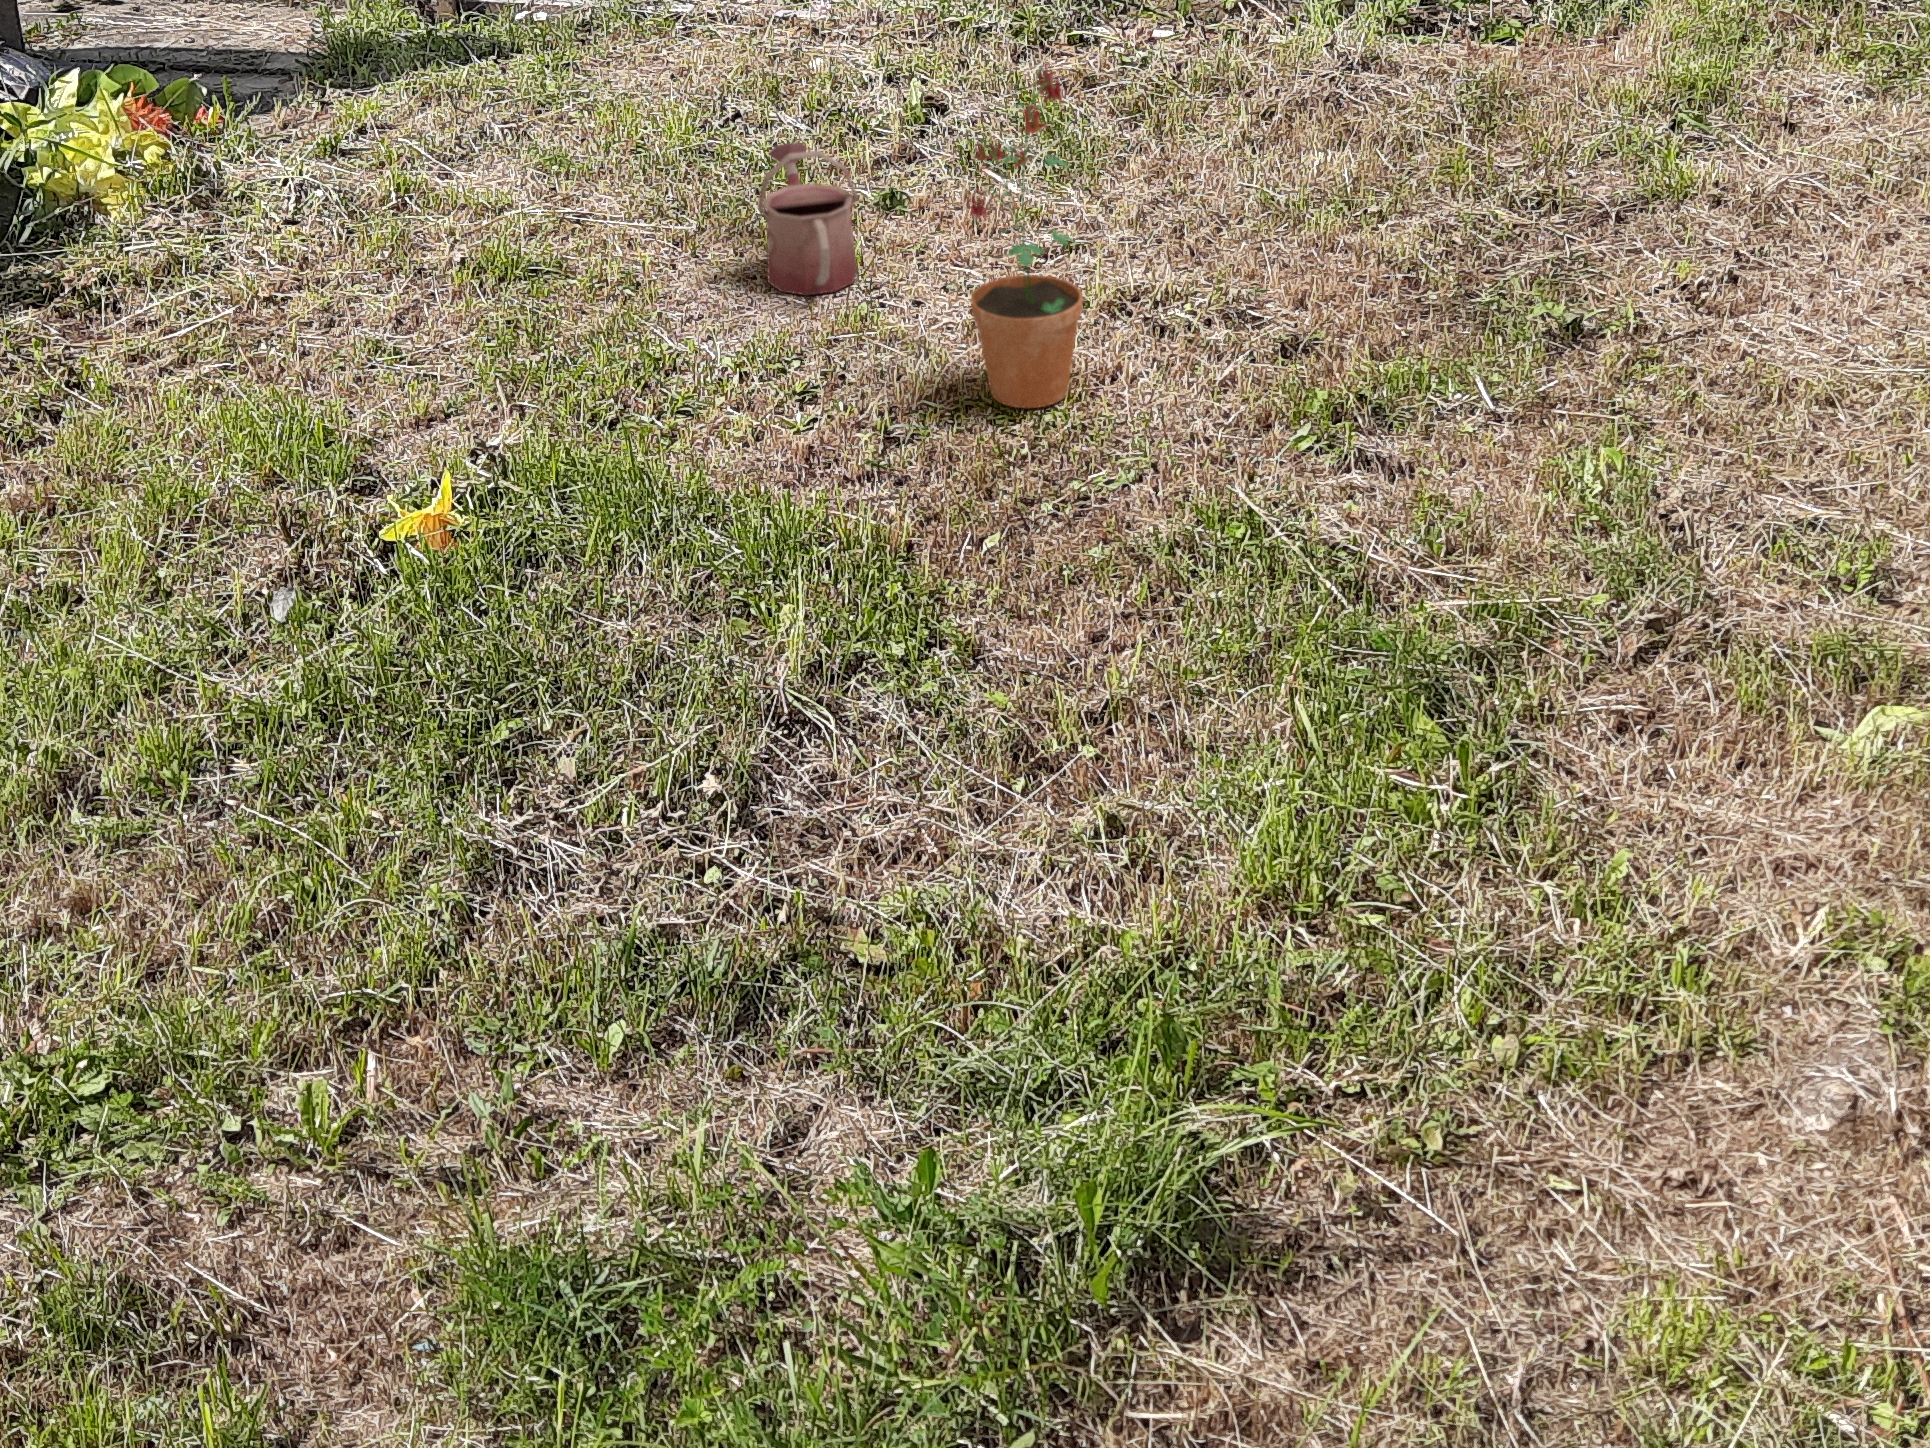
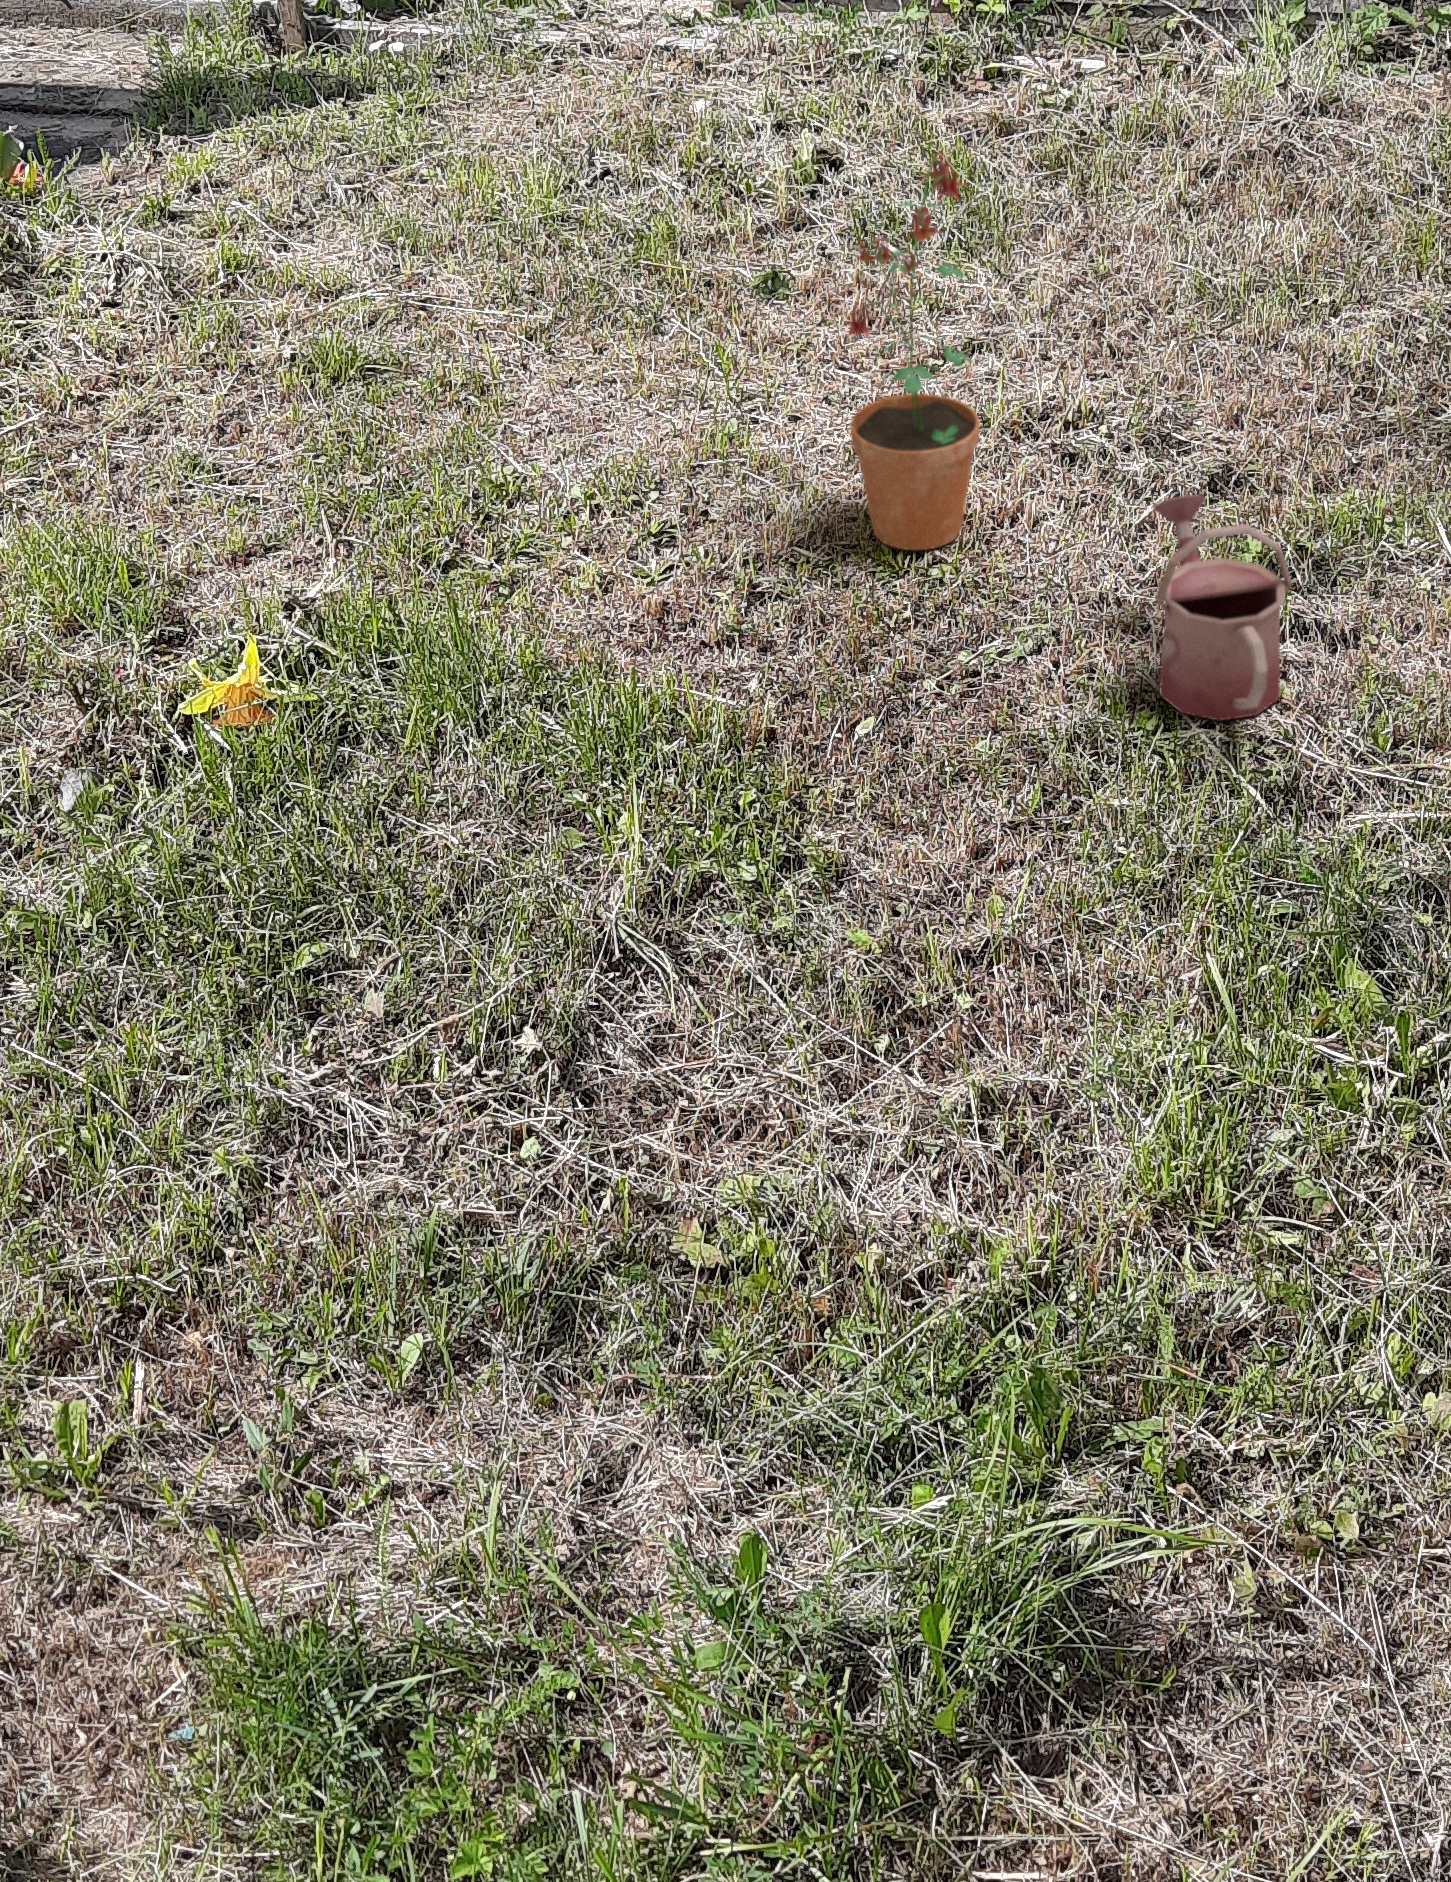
watering can: present [757,143,858,295] -> present [1153,495,1292,721]

